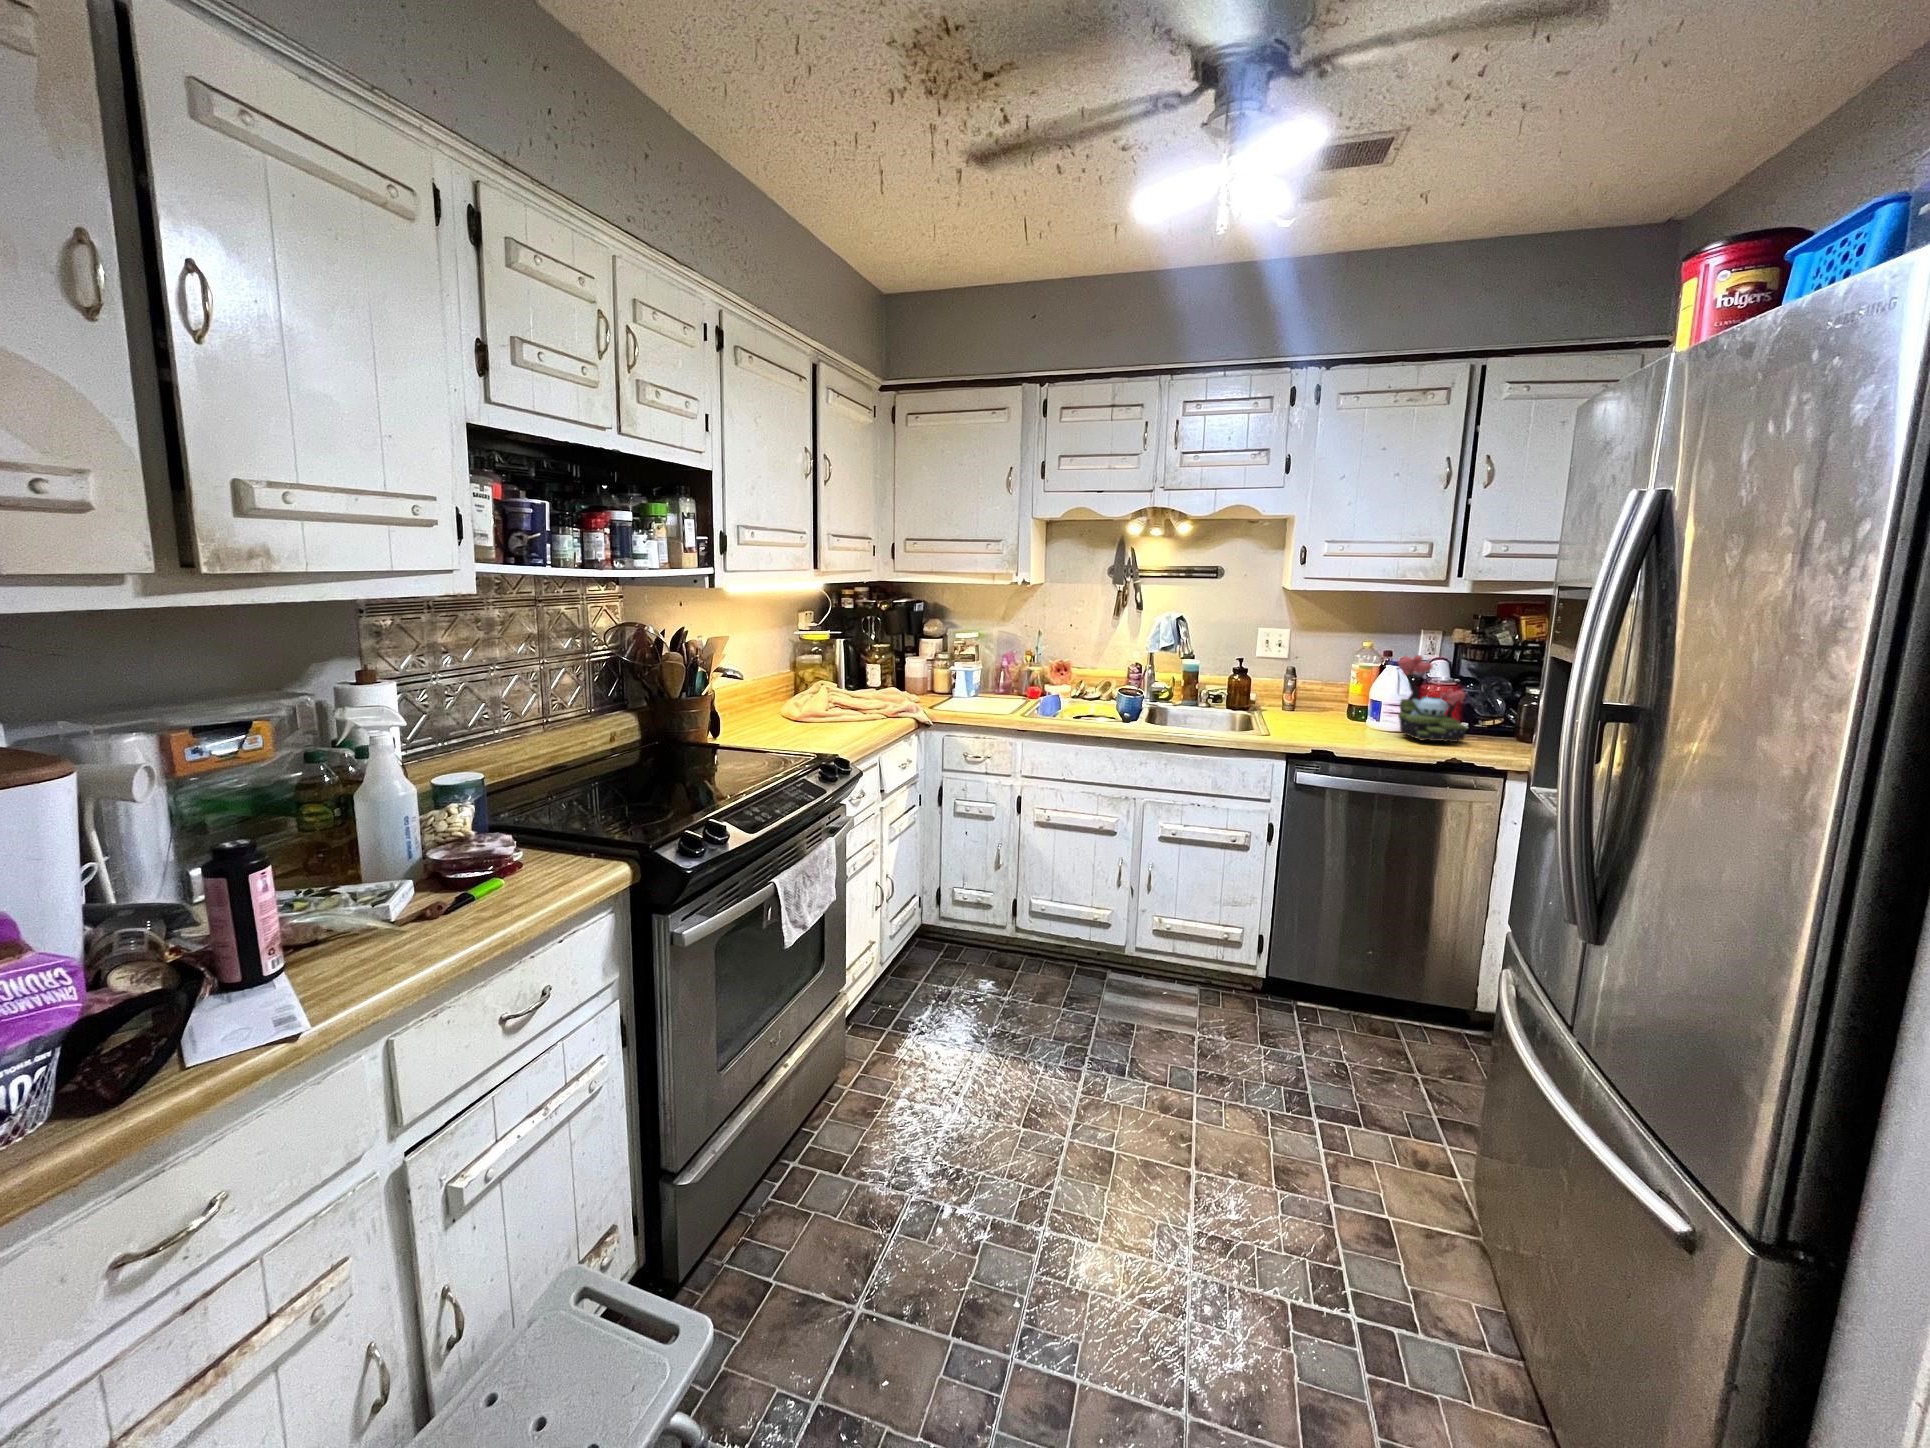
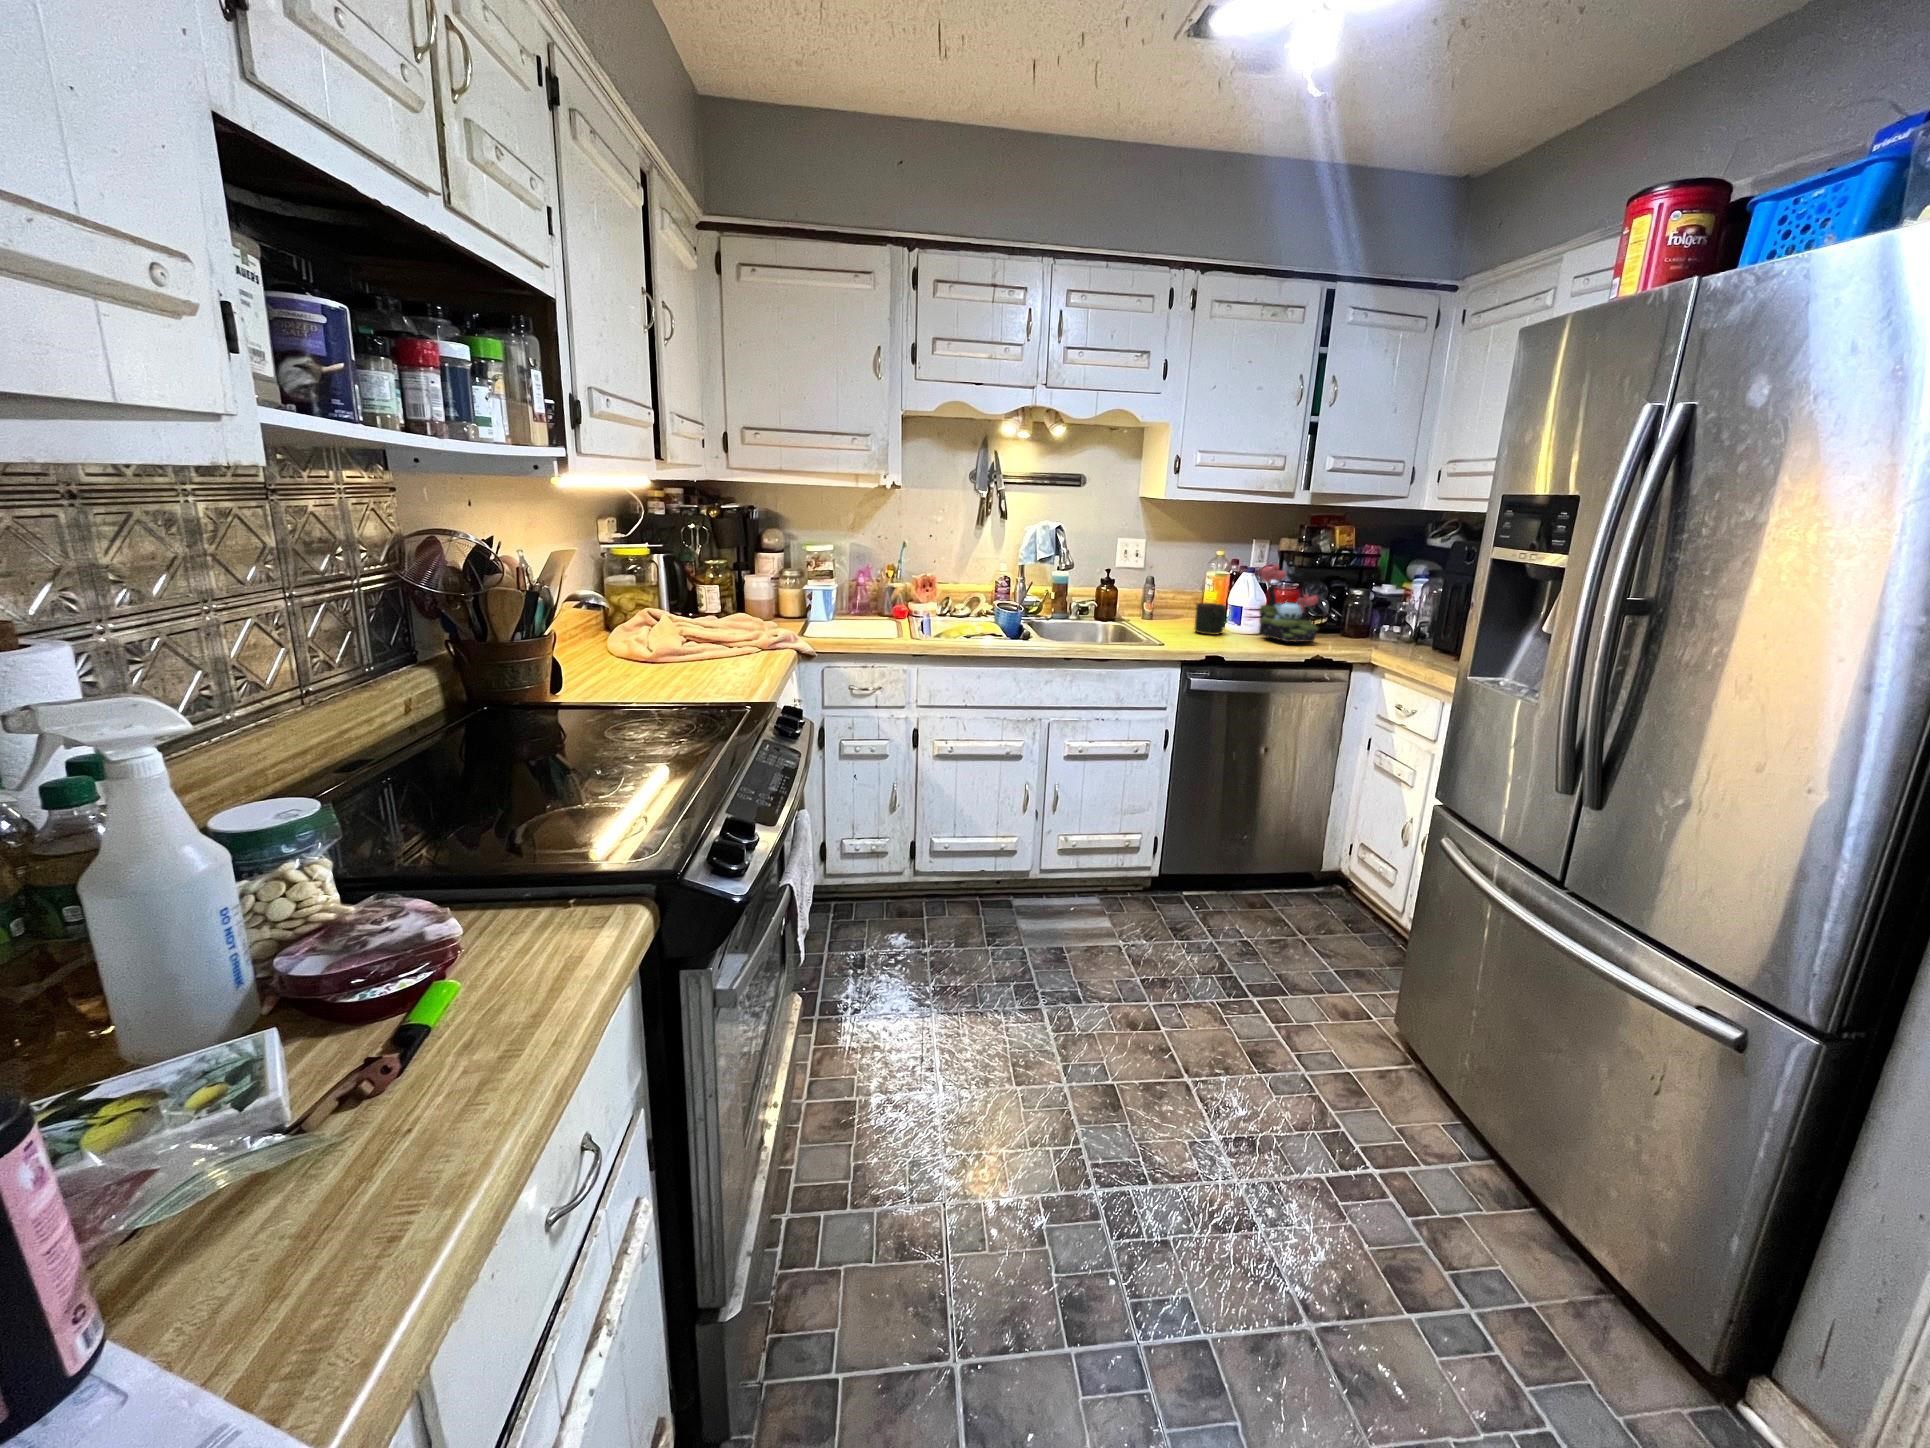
mug: none [1328,694,1365,729] -> present [1195,603,1226,635]

